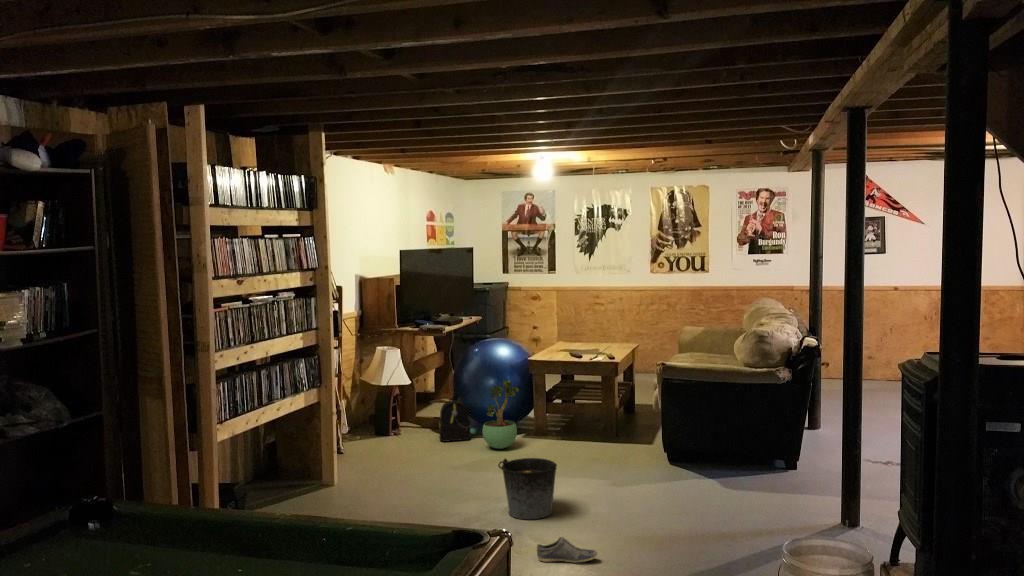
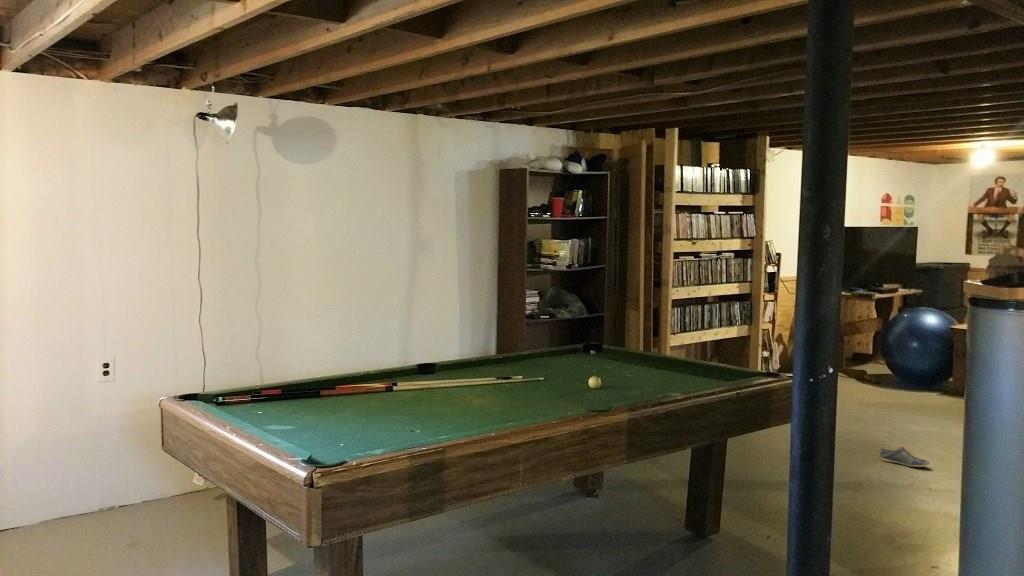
potted plant: present [482,380,519,449] -> none [887,338,926,396]
backpack: present [439,391,471,442] -> none [853,345,881,386]
bucket: present [498,458,557,519] -> none [872,391,923,440]

